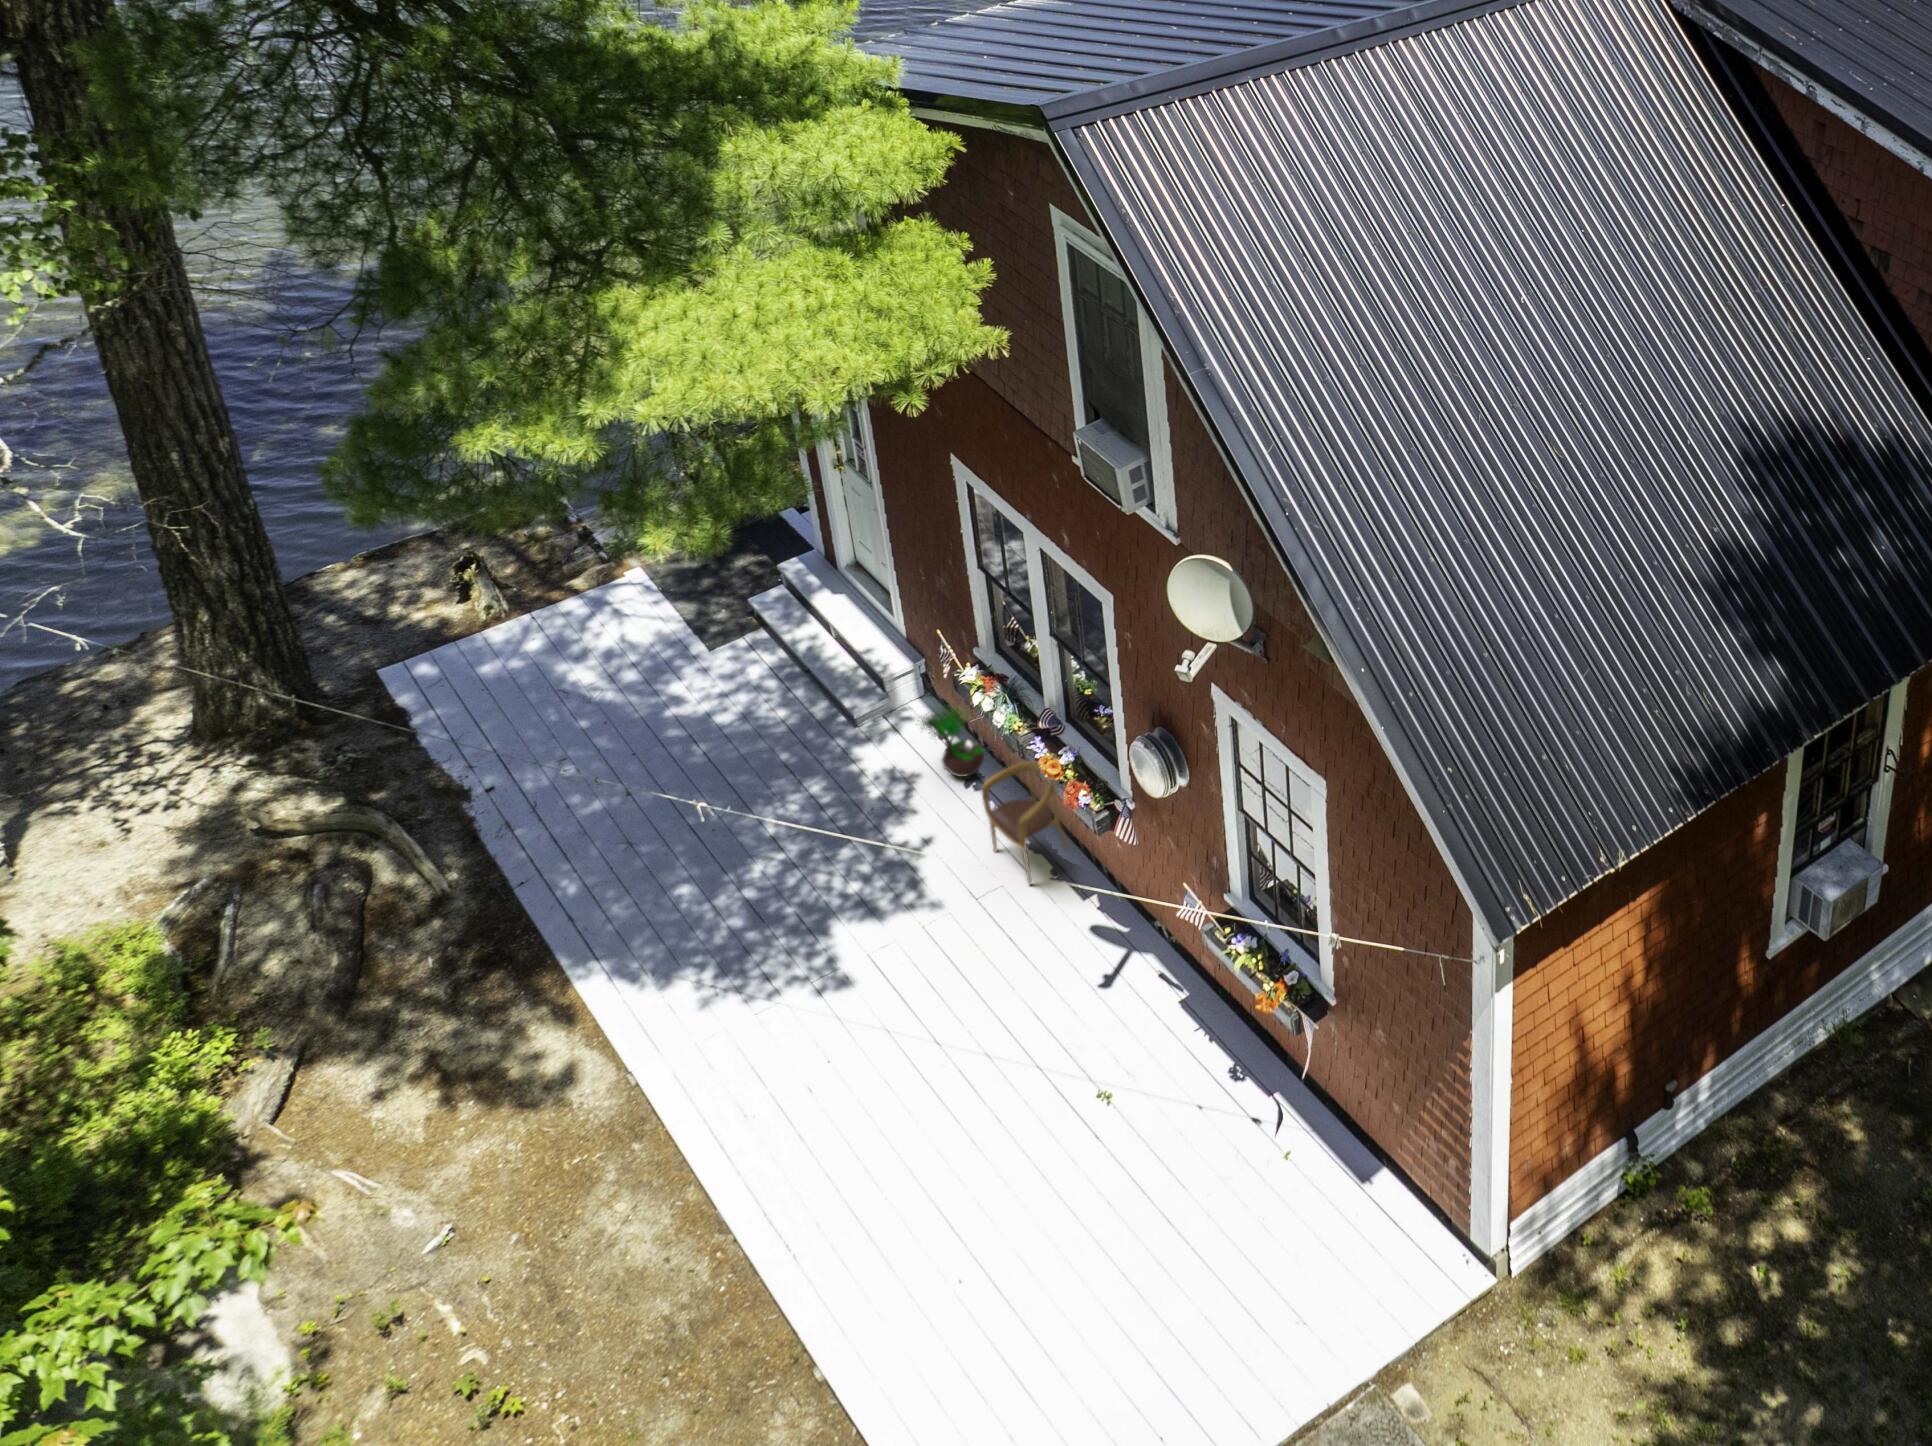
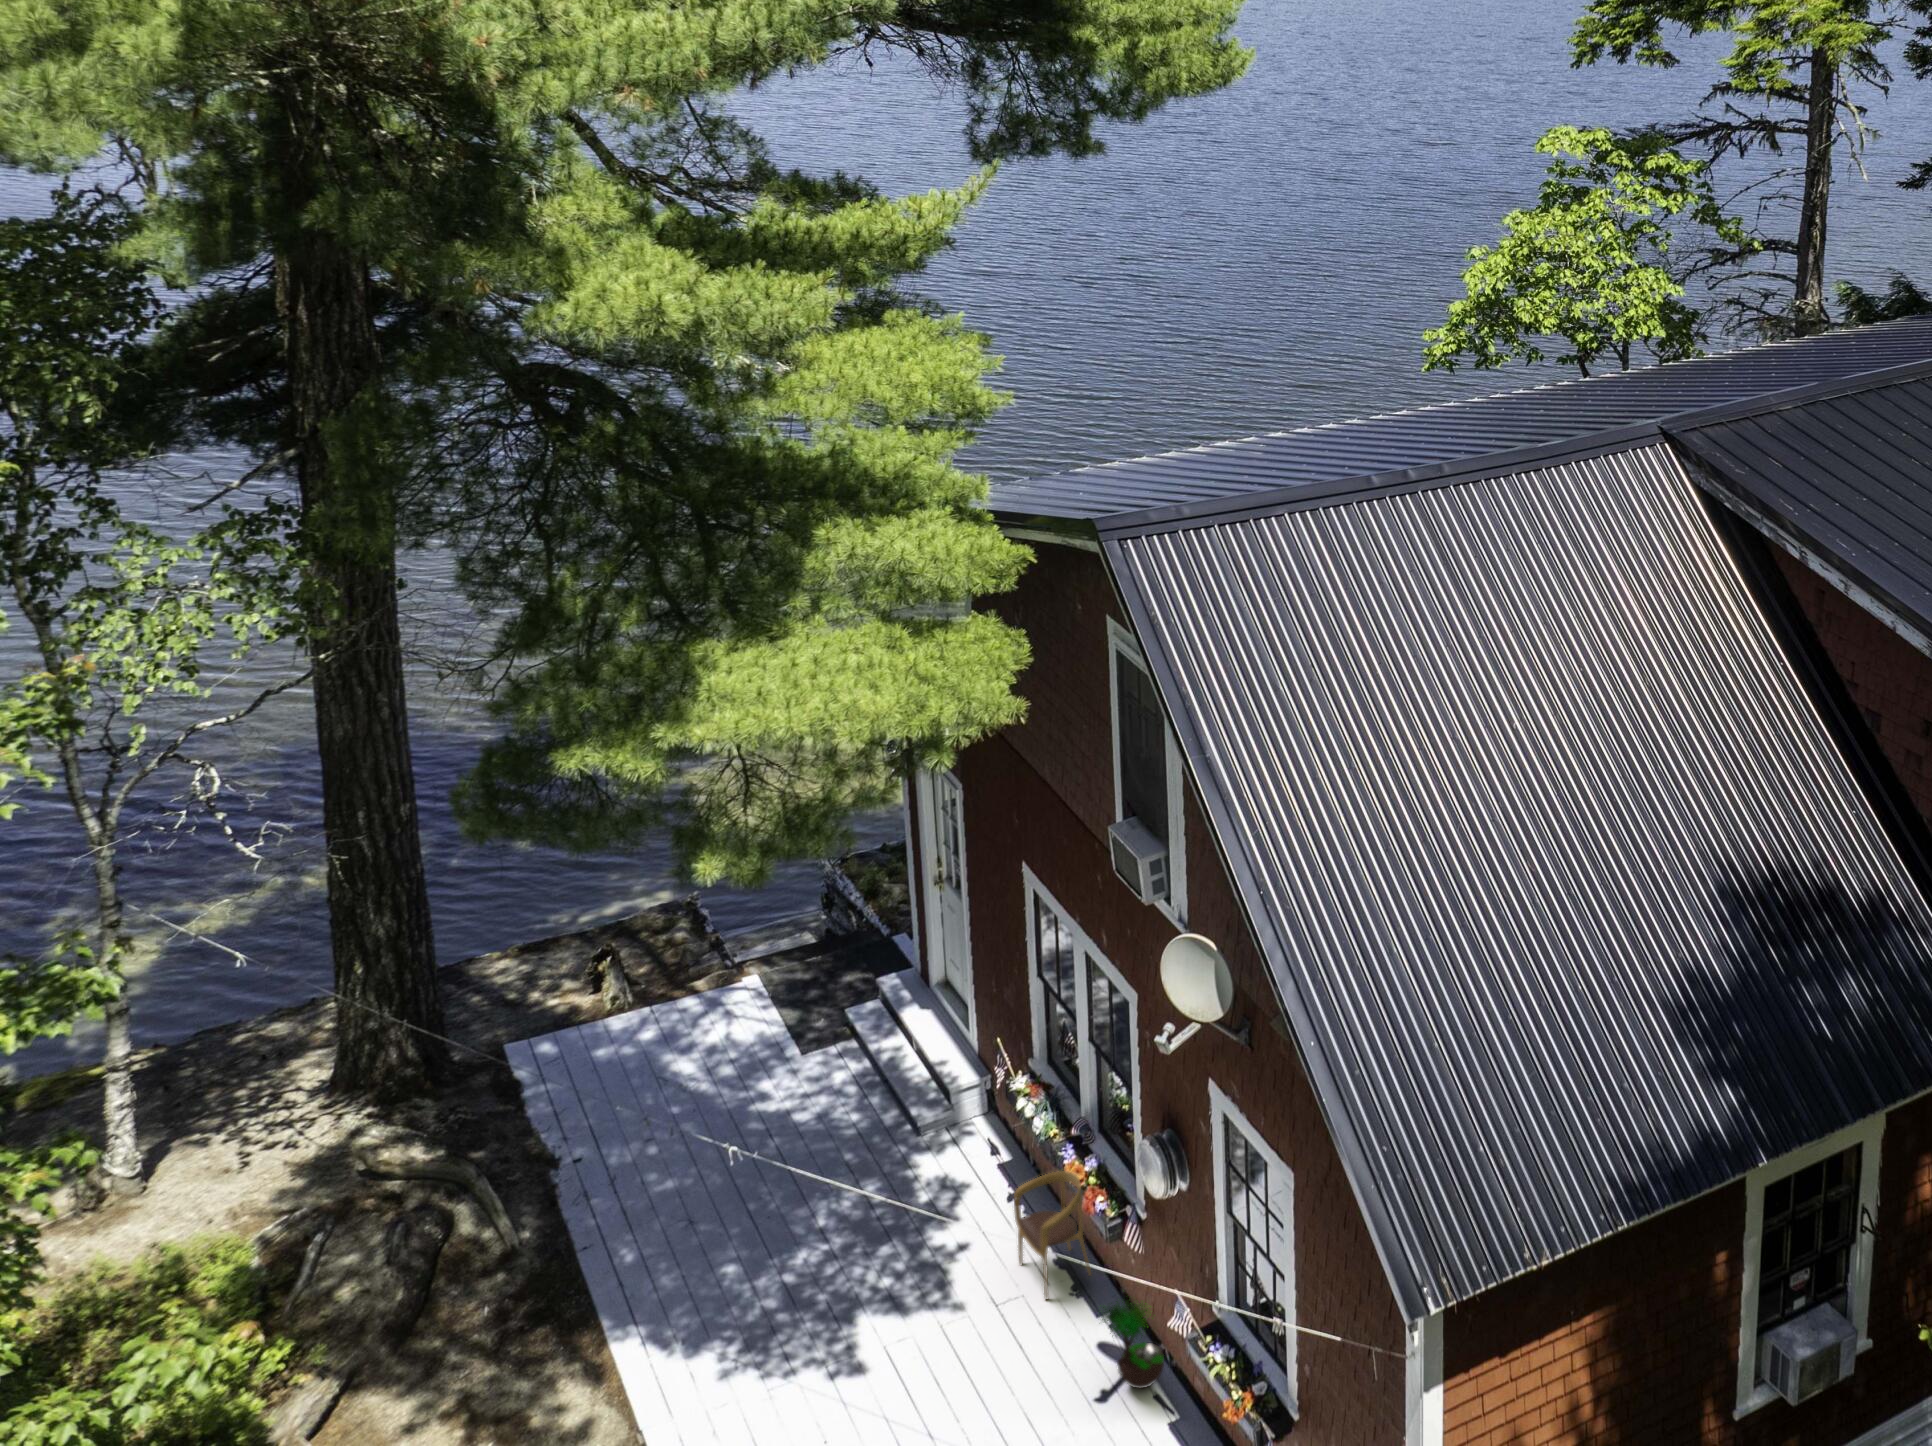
potted tree: present [916,701,984,777] -> present [1101,1301,1164,1388]

